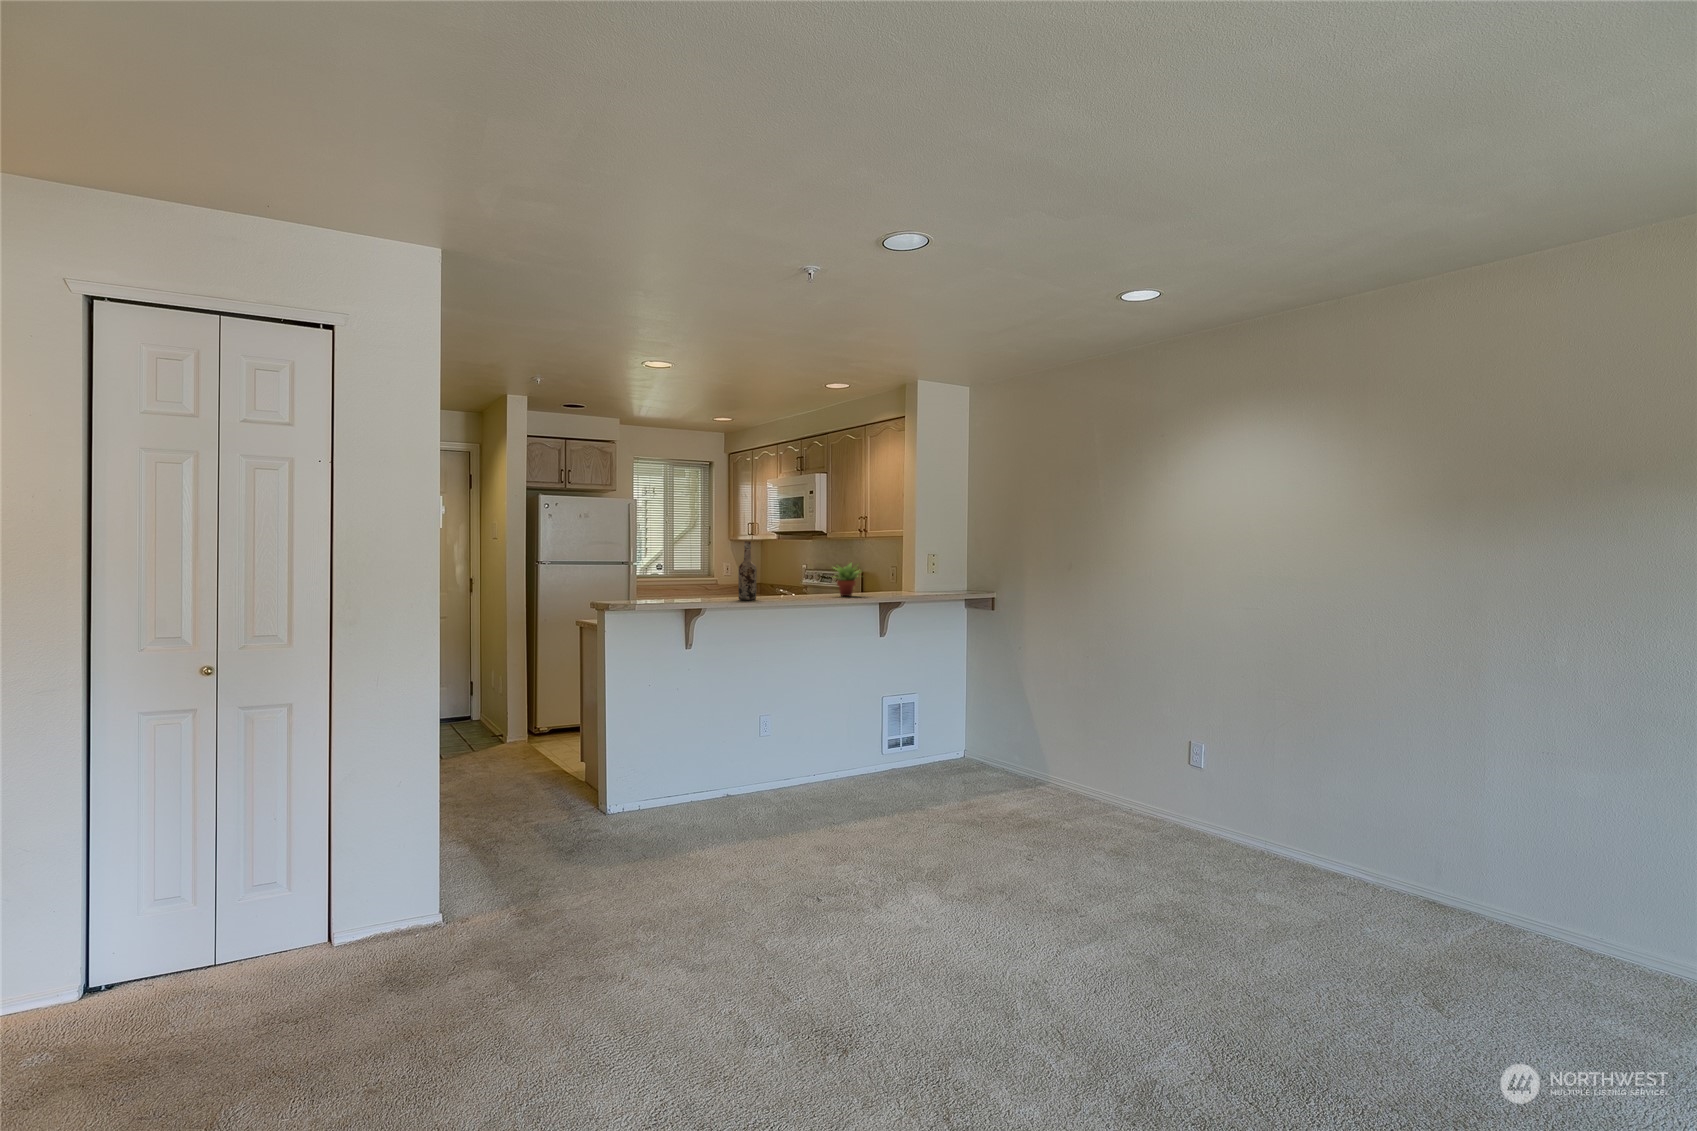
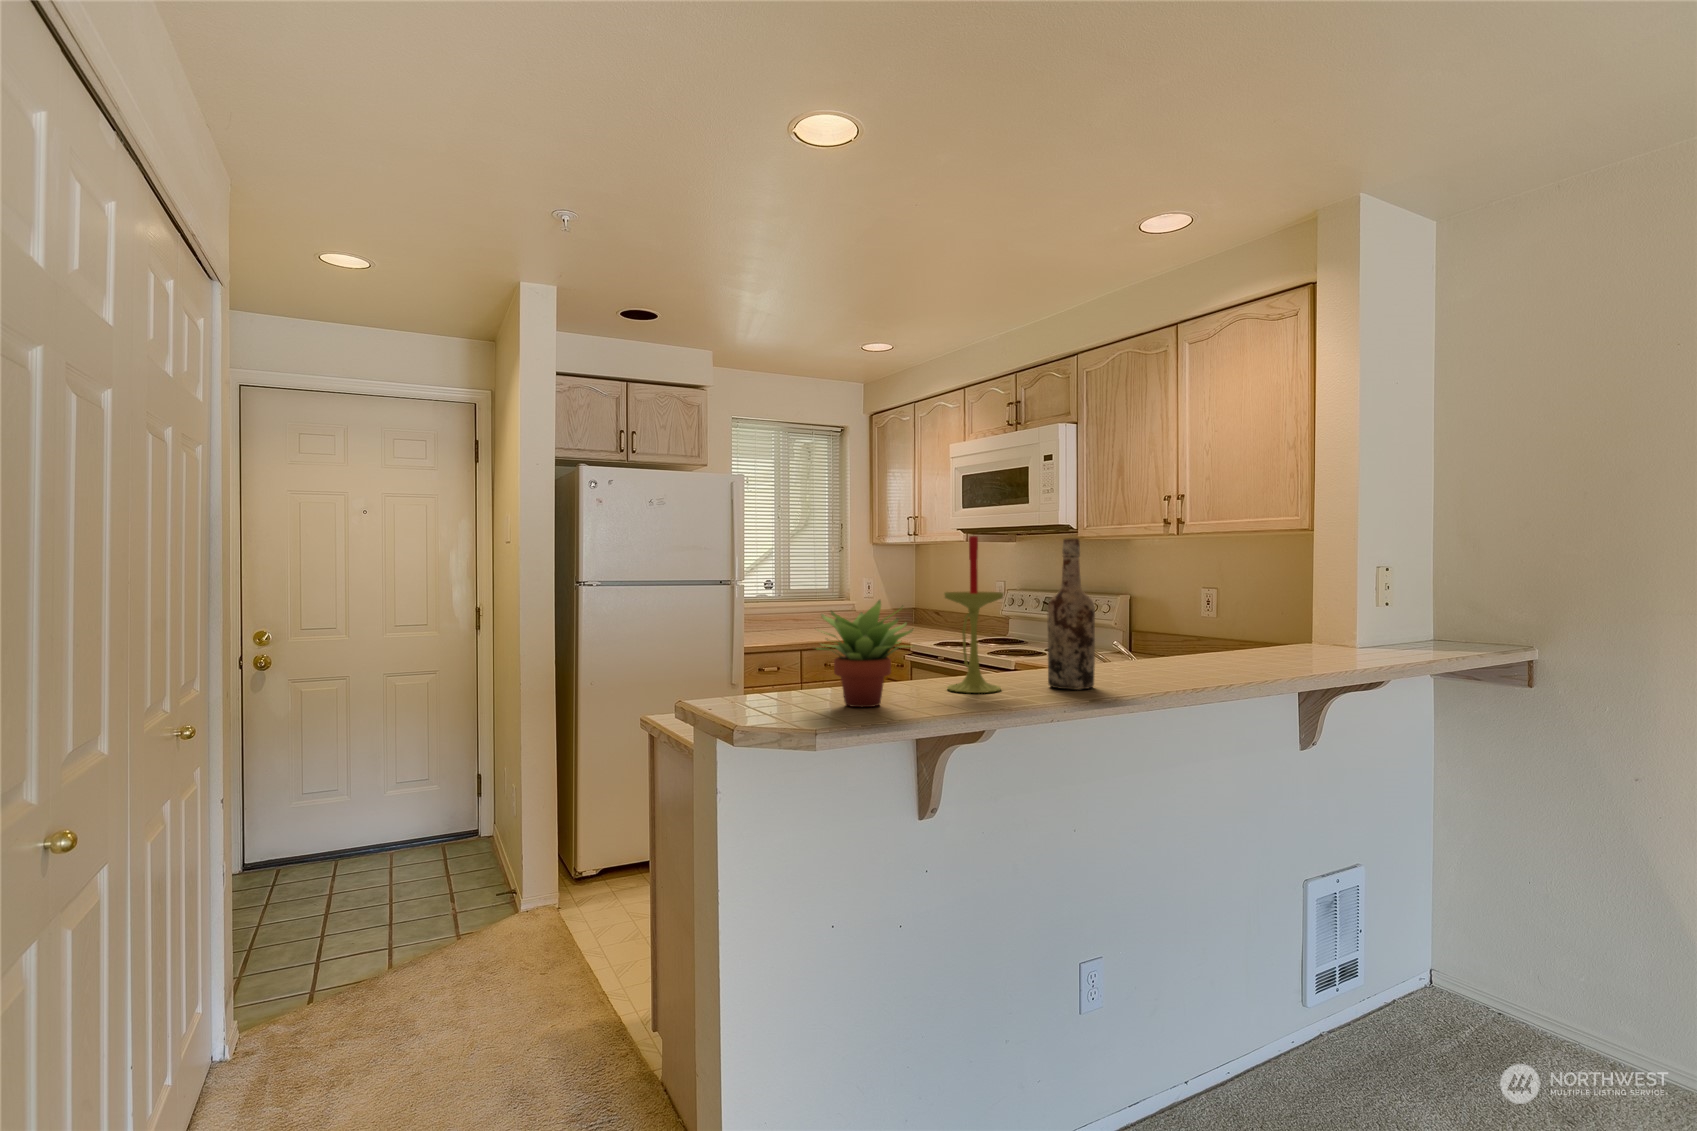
candle: none [696,539,721,600] -> present [944,536,1003,693]
succulent plant: present [834,563,860,596] -> present [817,600,913,707]

